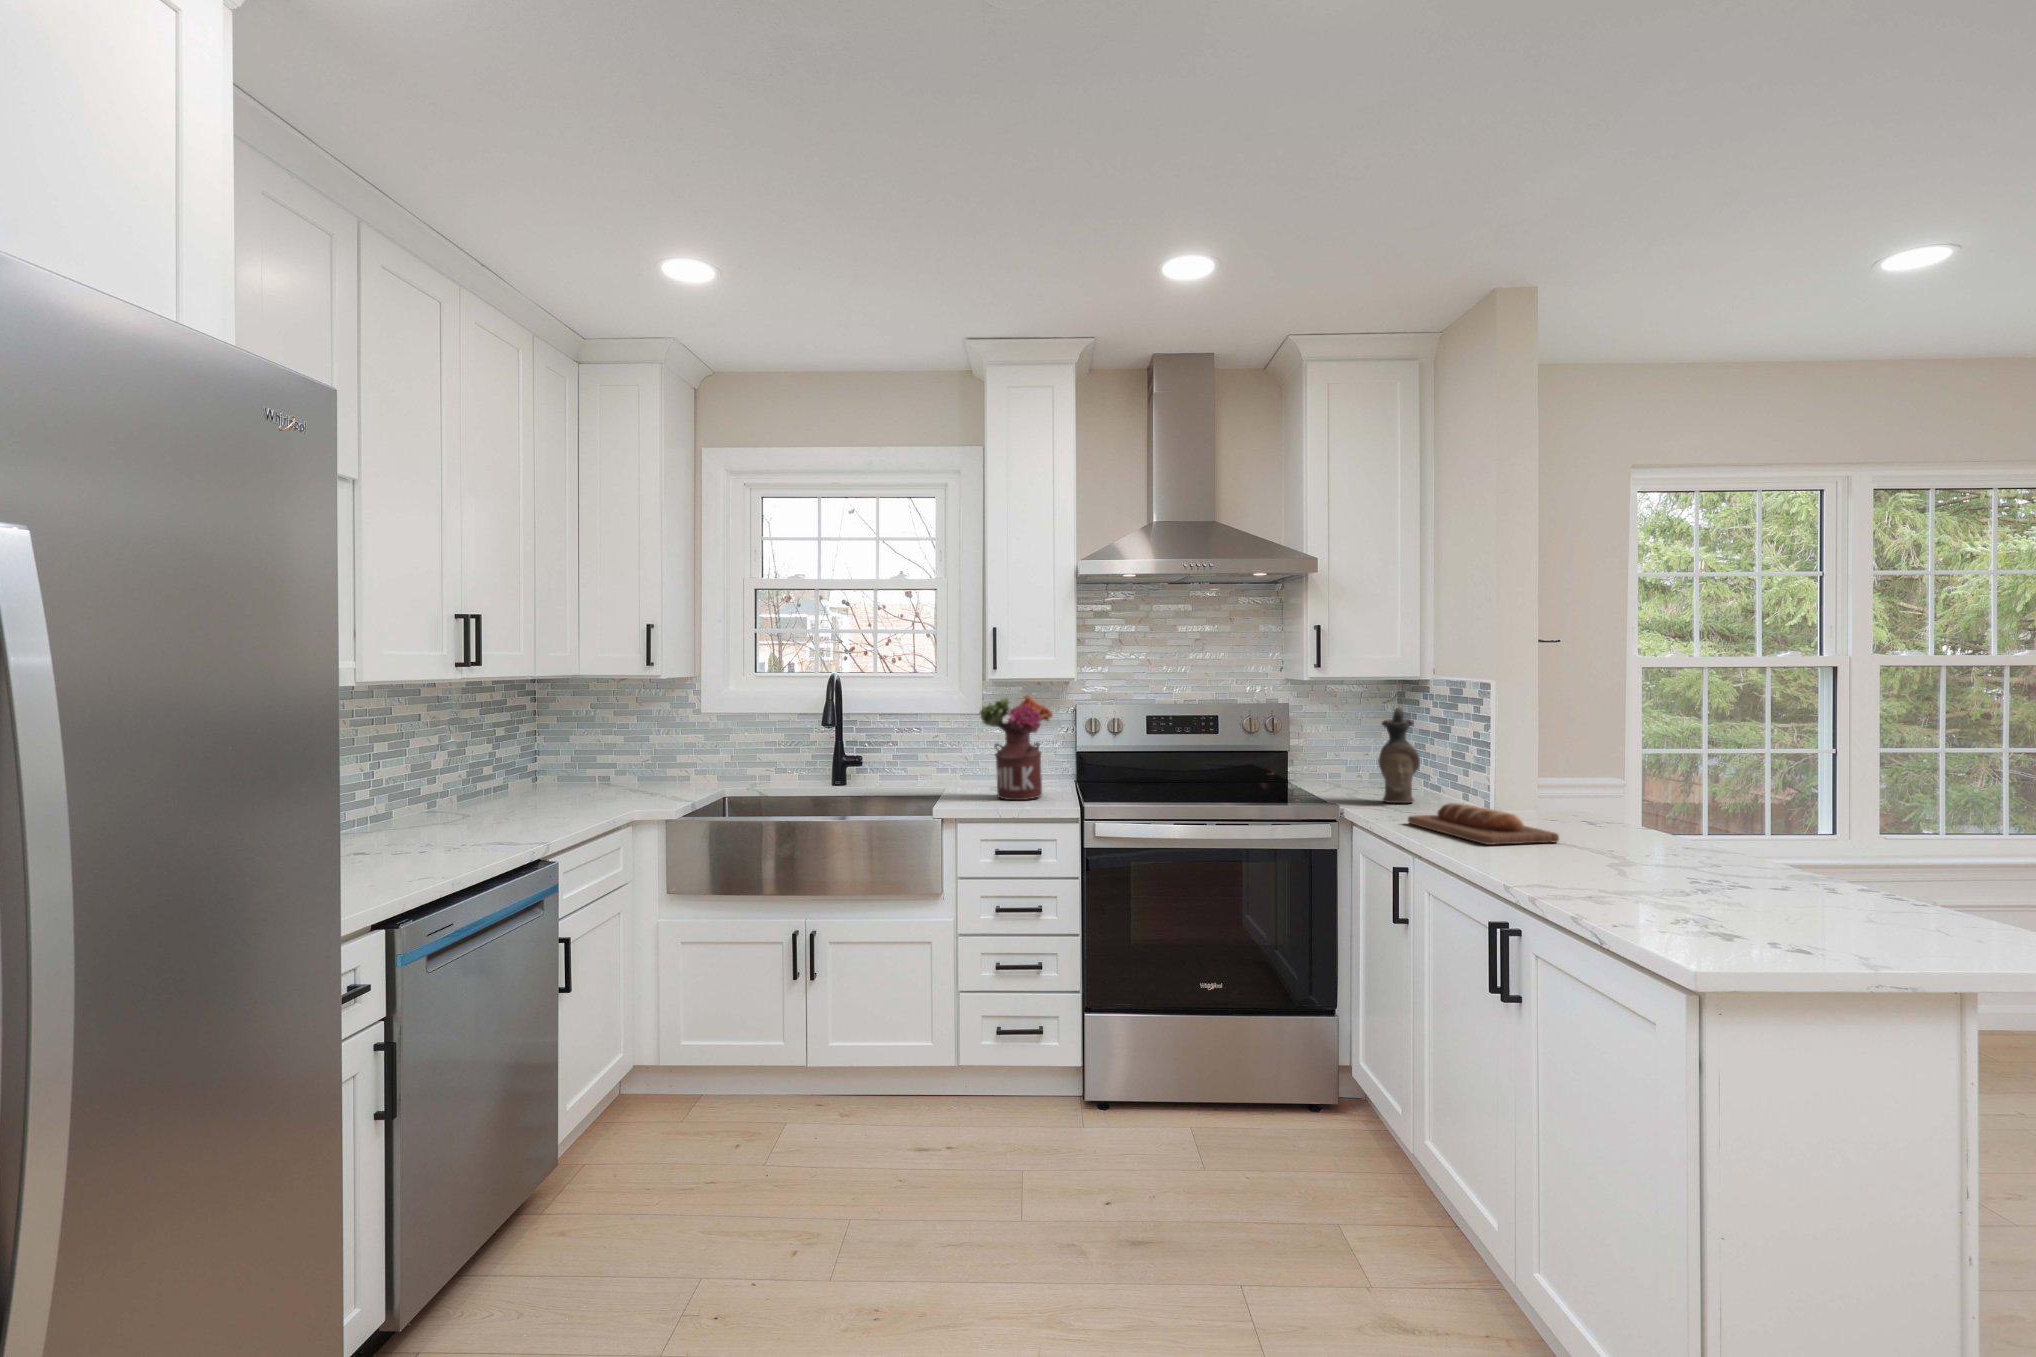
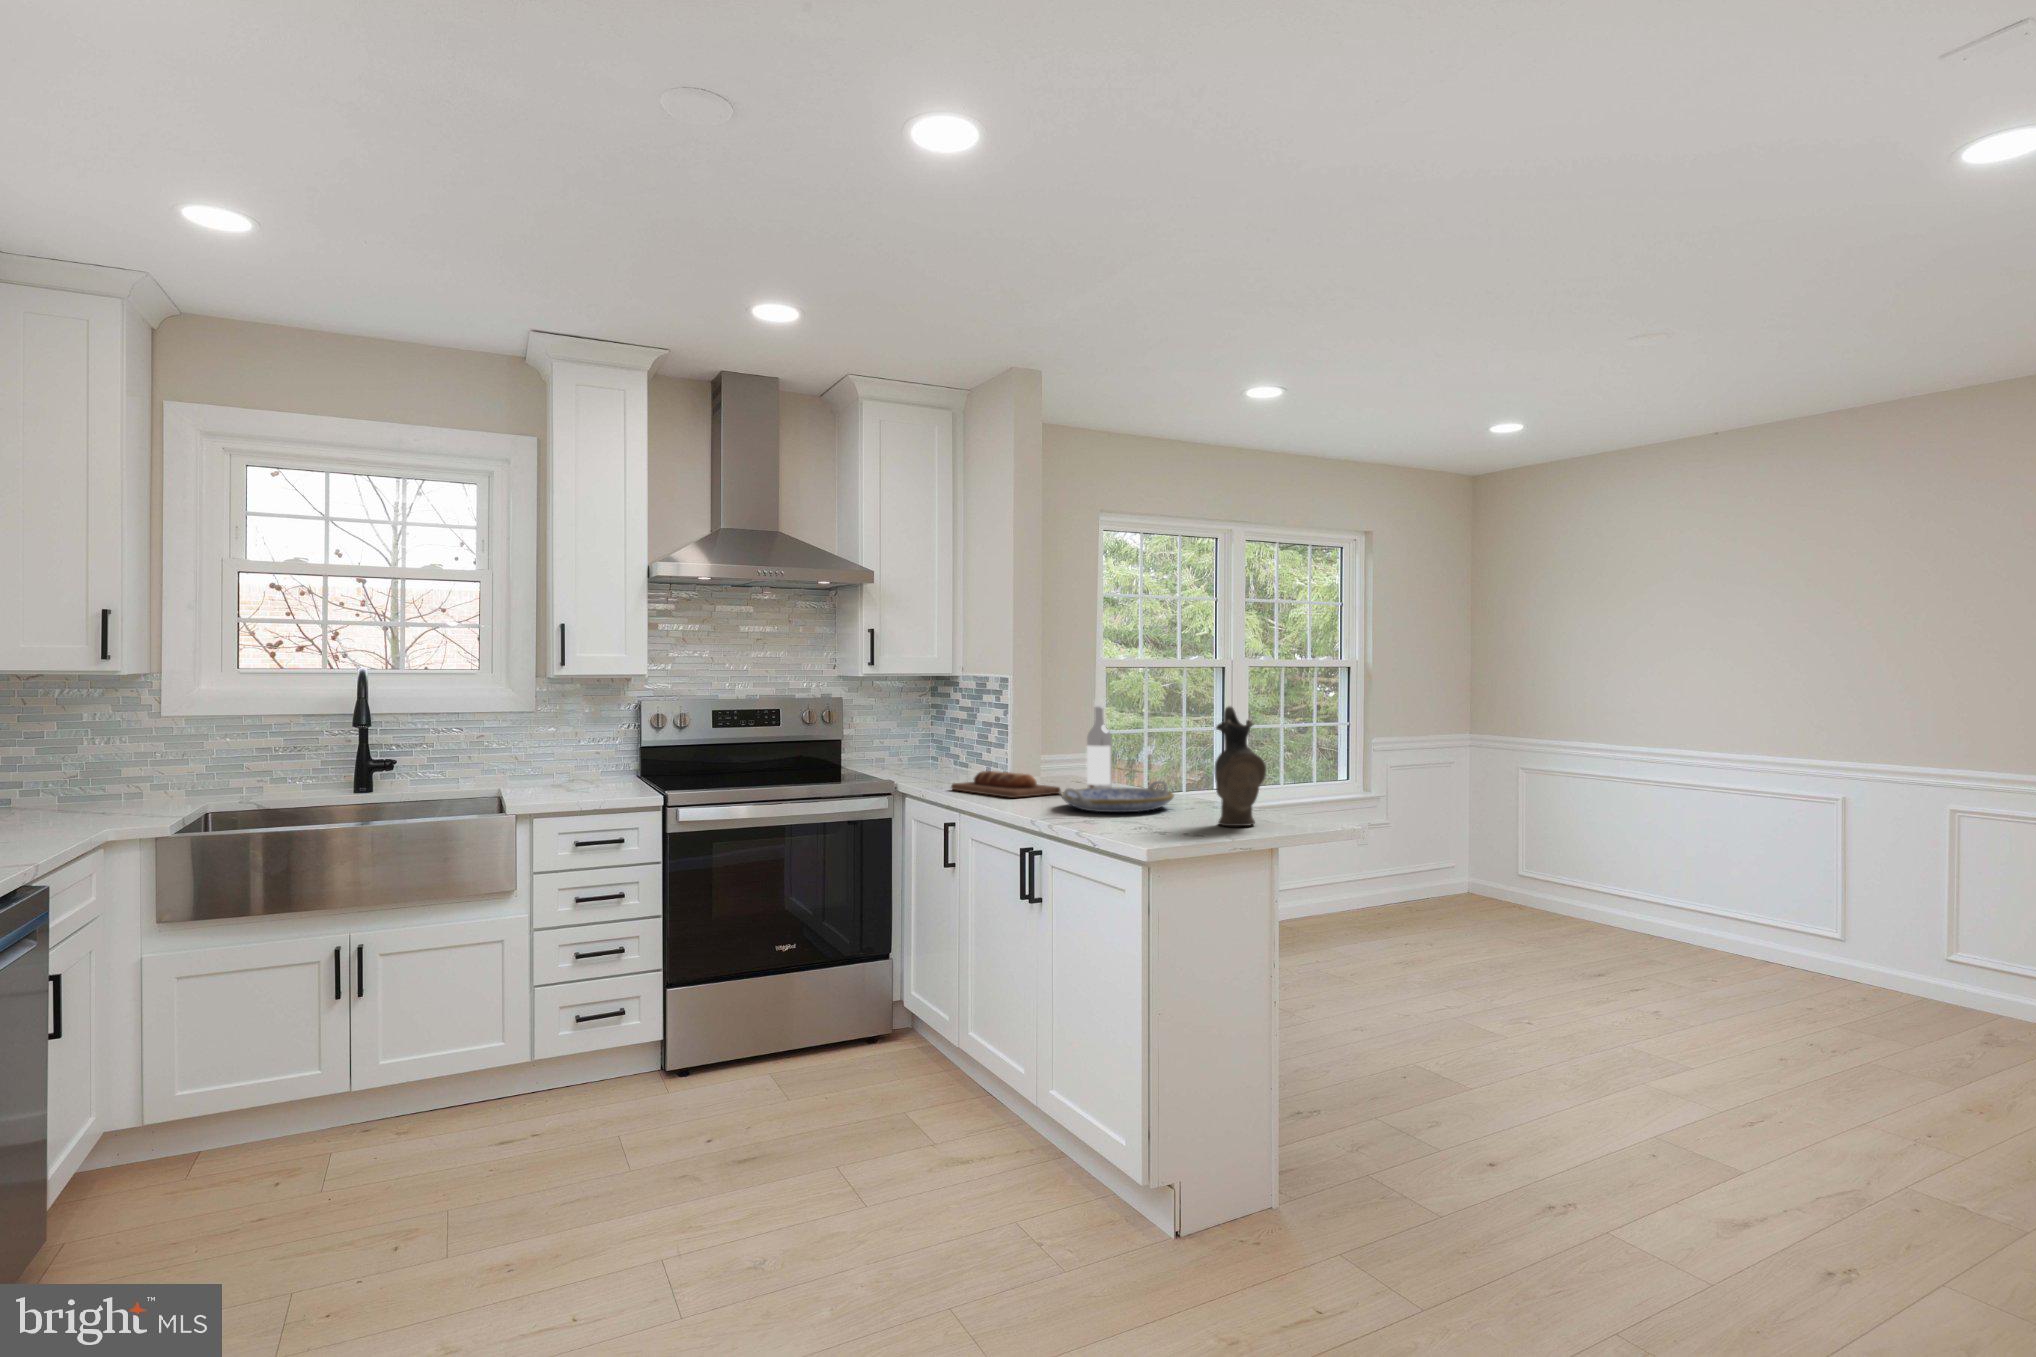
flower arrangement: present [980,695,1053,800] -> none [543,690,624,795]
ceramic pitcher: present [1378,708,1420,803] -> present [1214,706,1266,826]
wine bottle: none [1601,719,1641,844] -> present [1087,700,1112,788]
serving tray: none [1553,842,1745,890] -> present [1061,781,1174,812]

